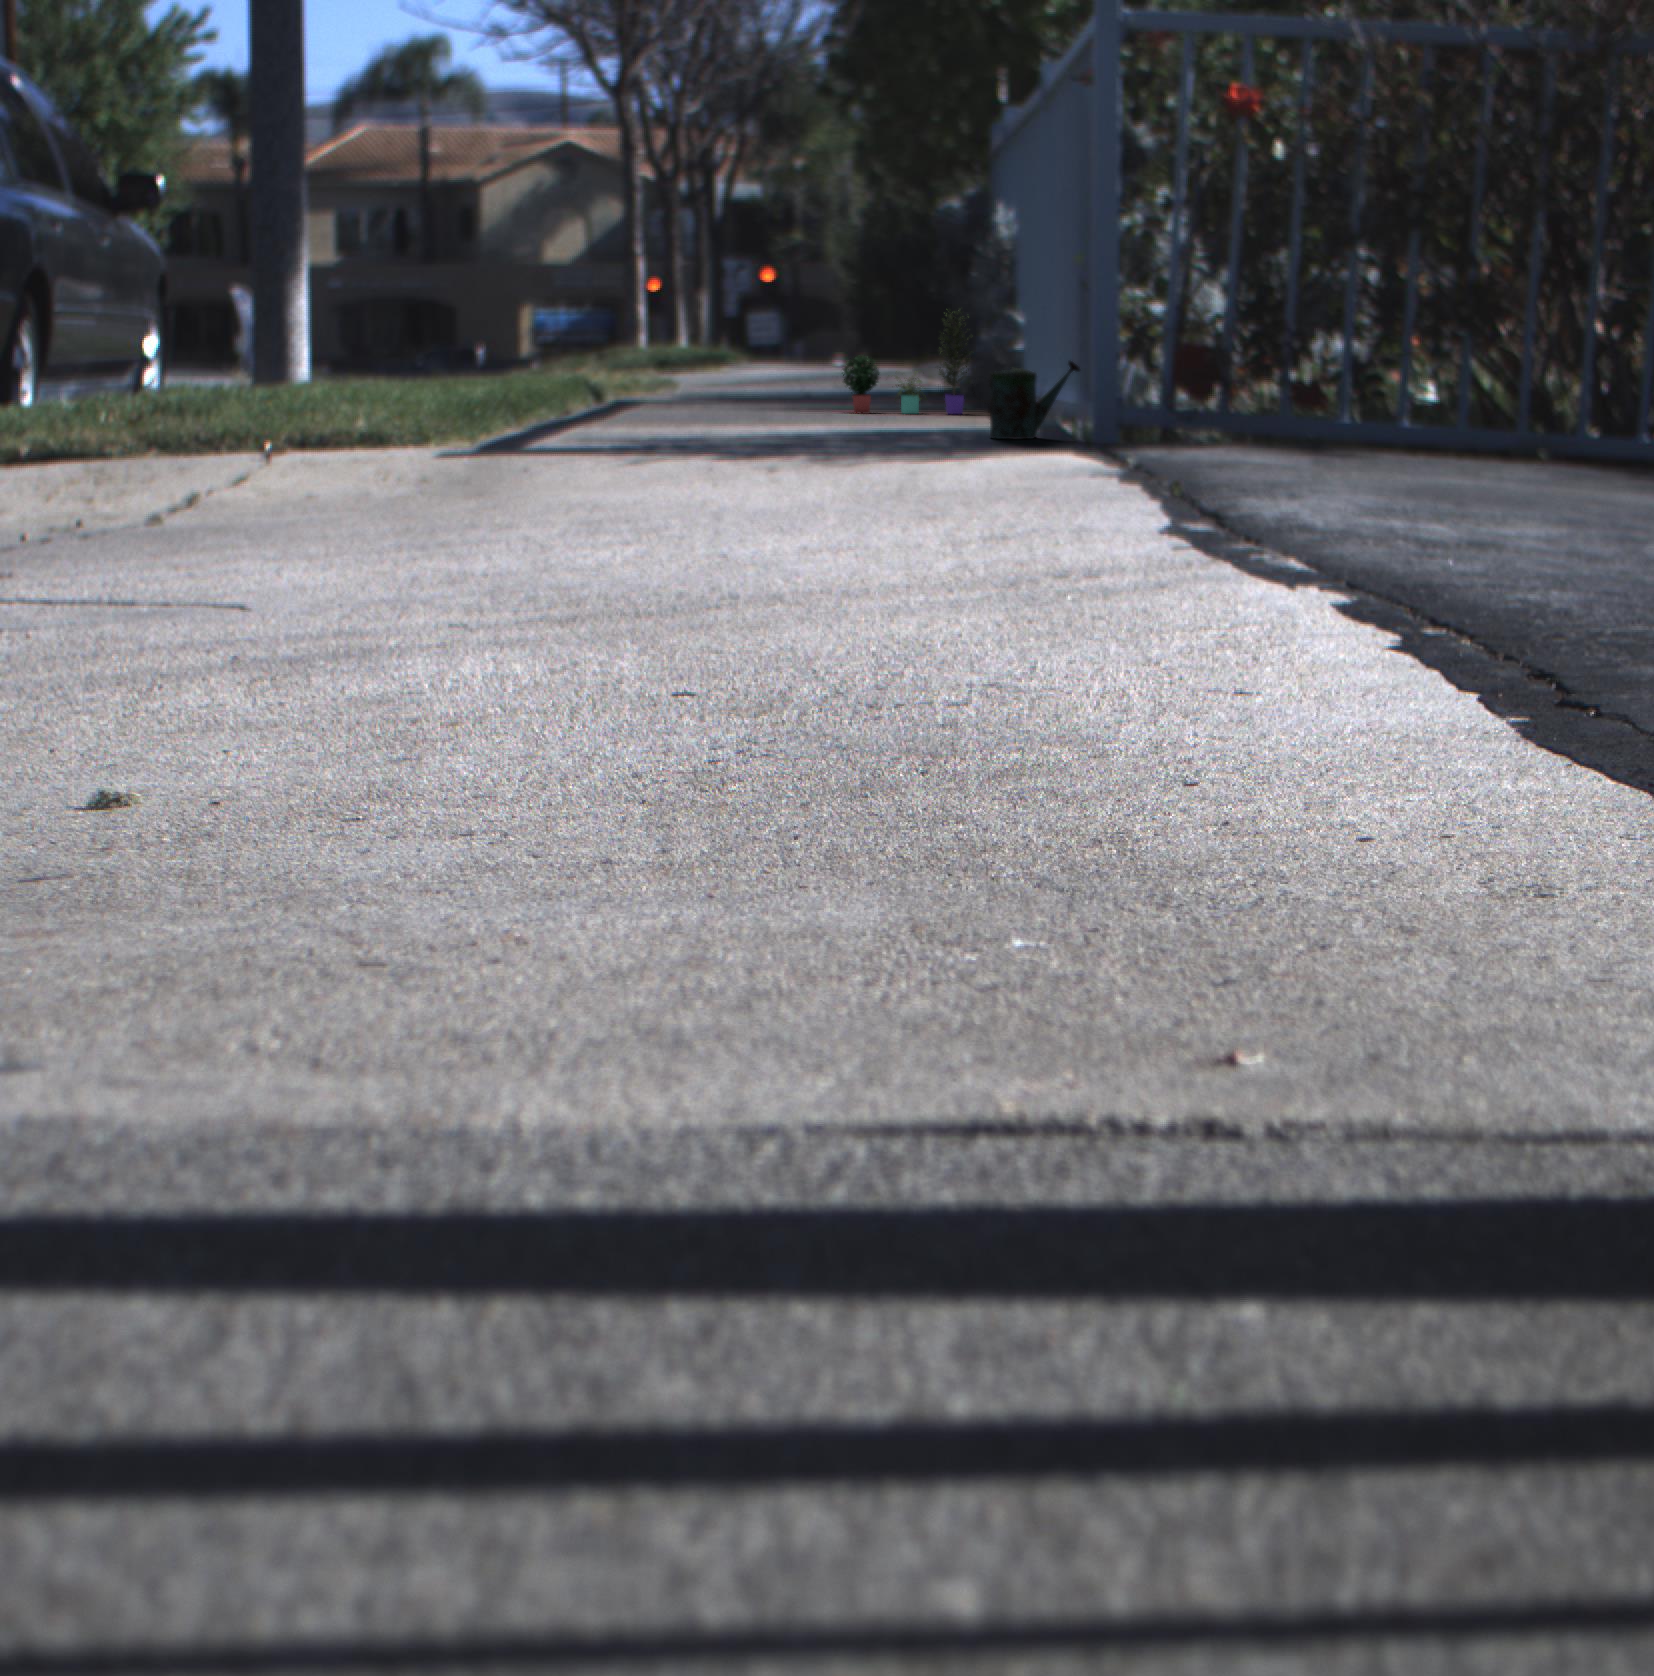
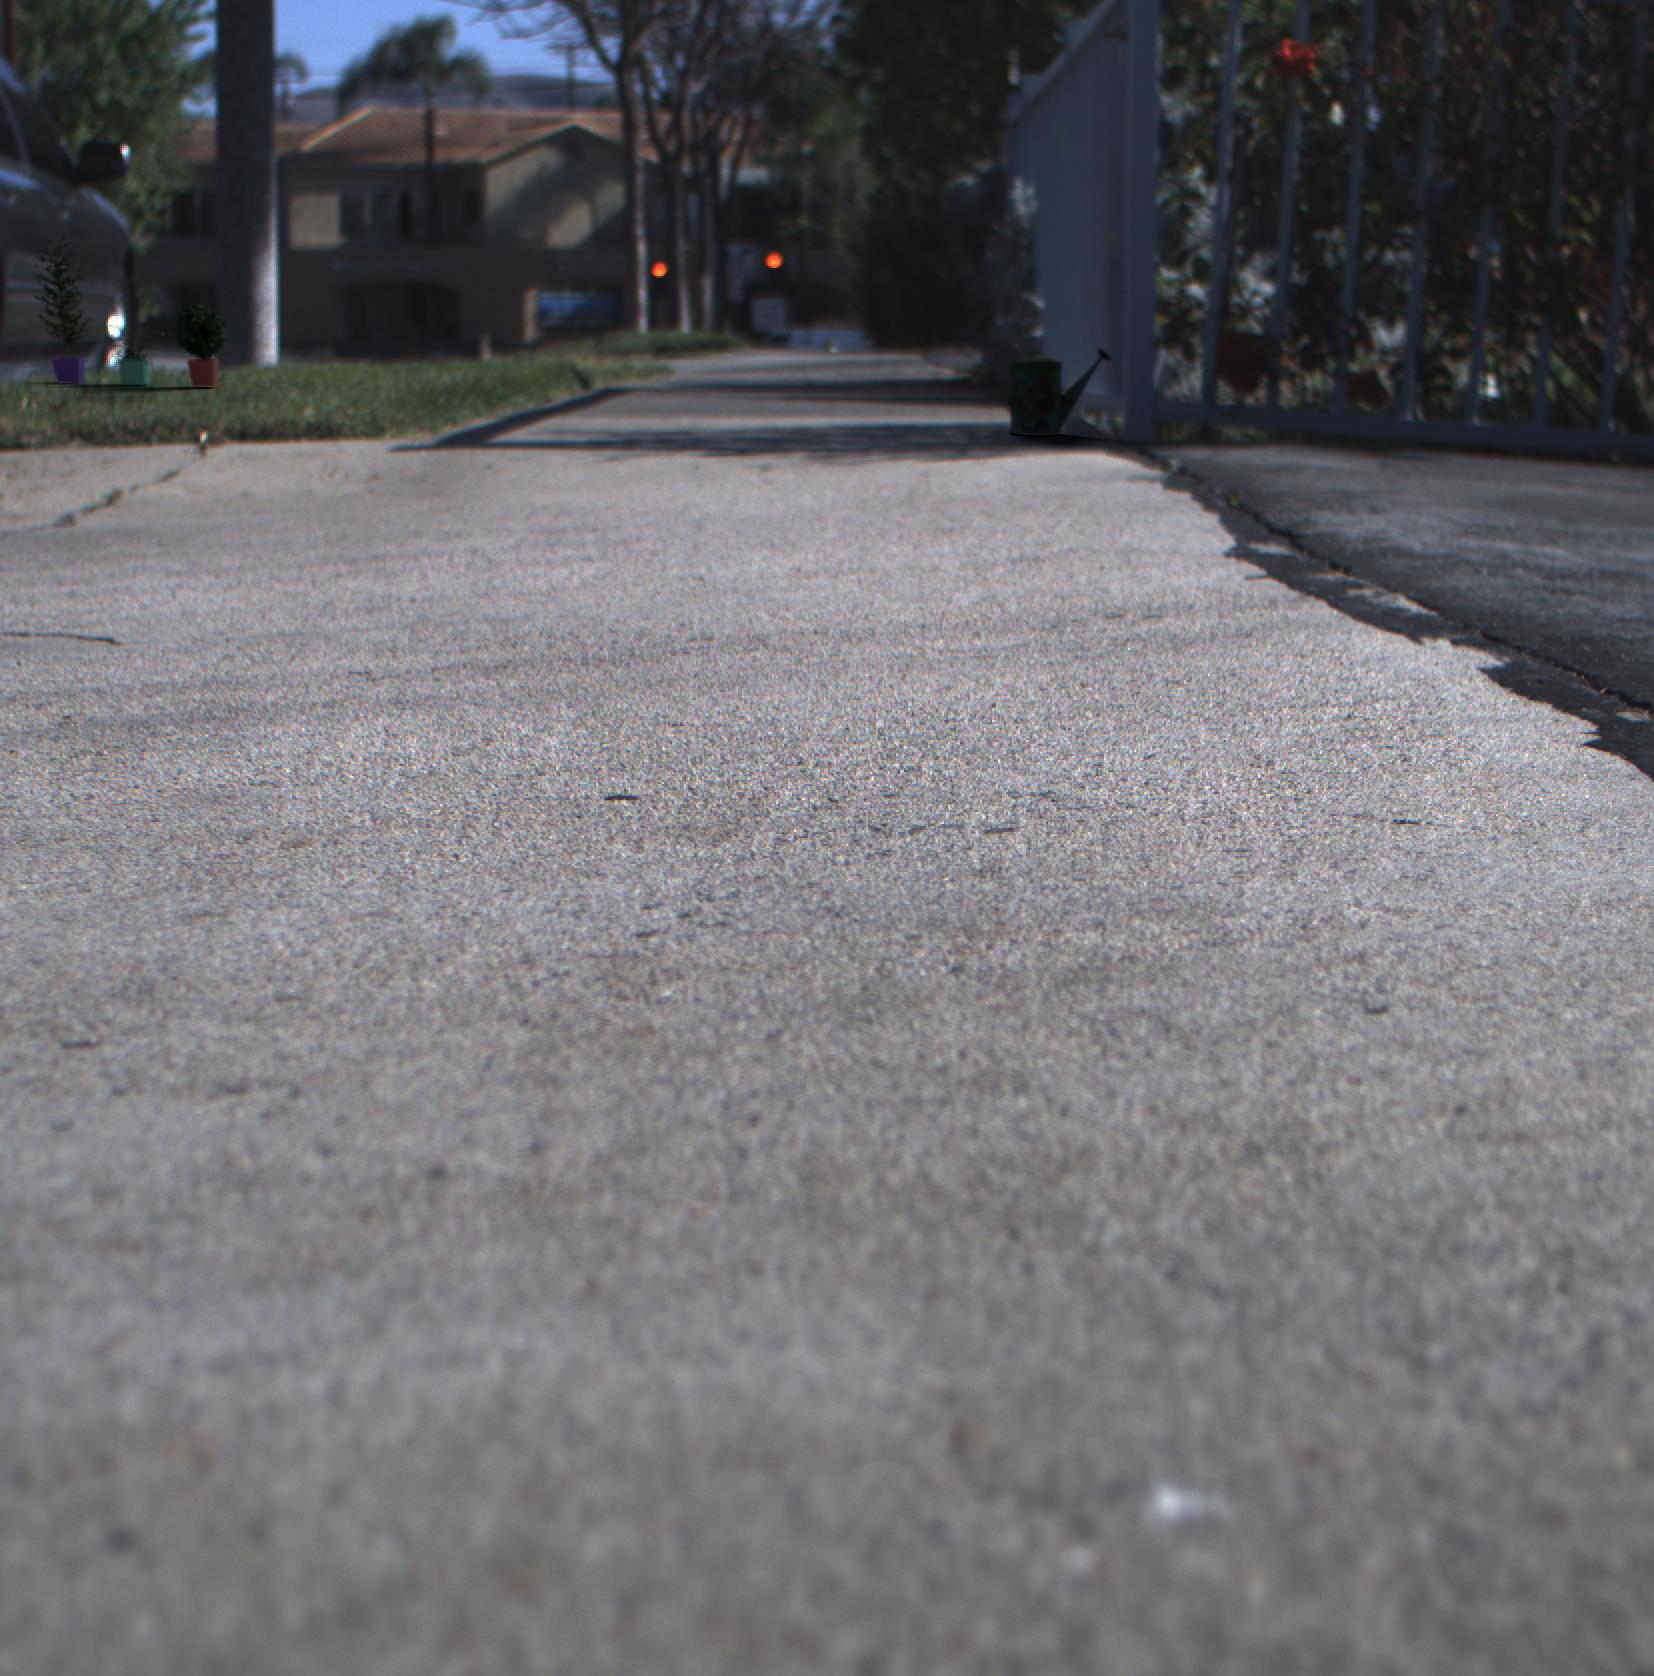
potted plant: present [842,310,972,414] -> present [34,235,227,386]

